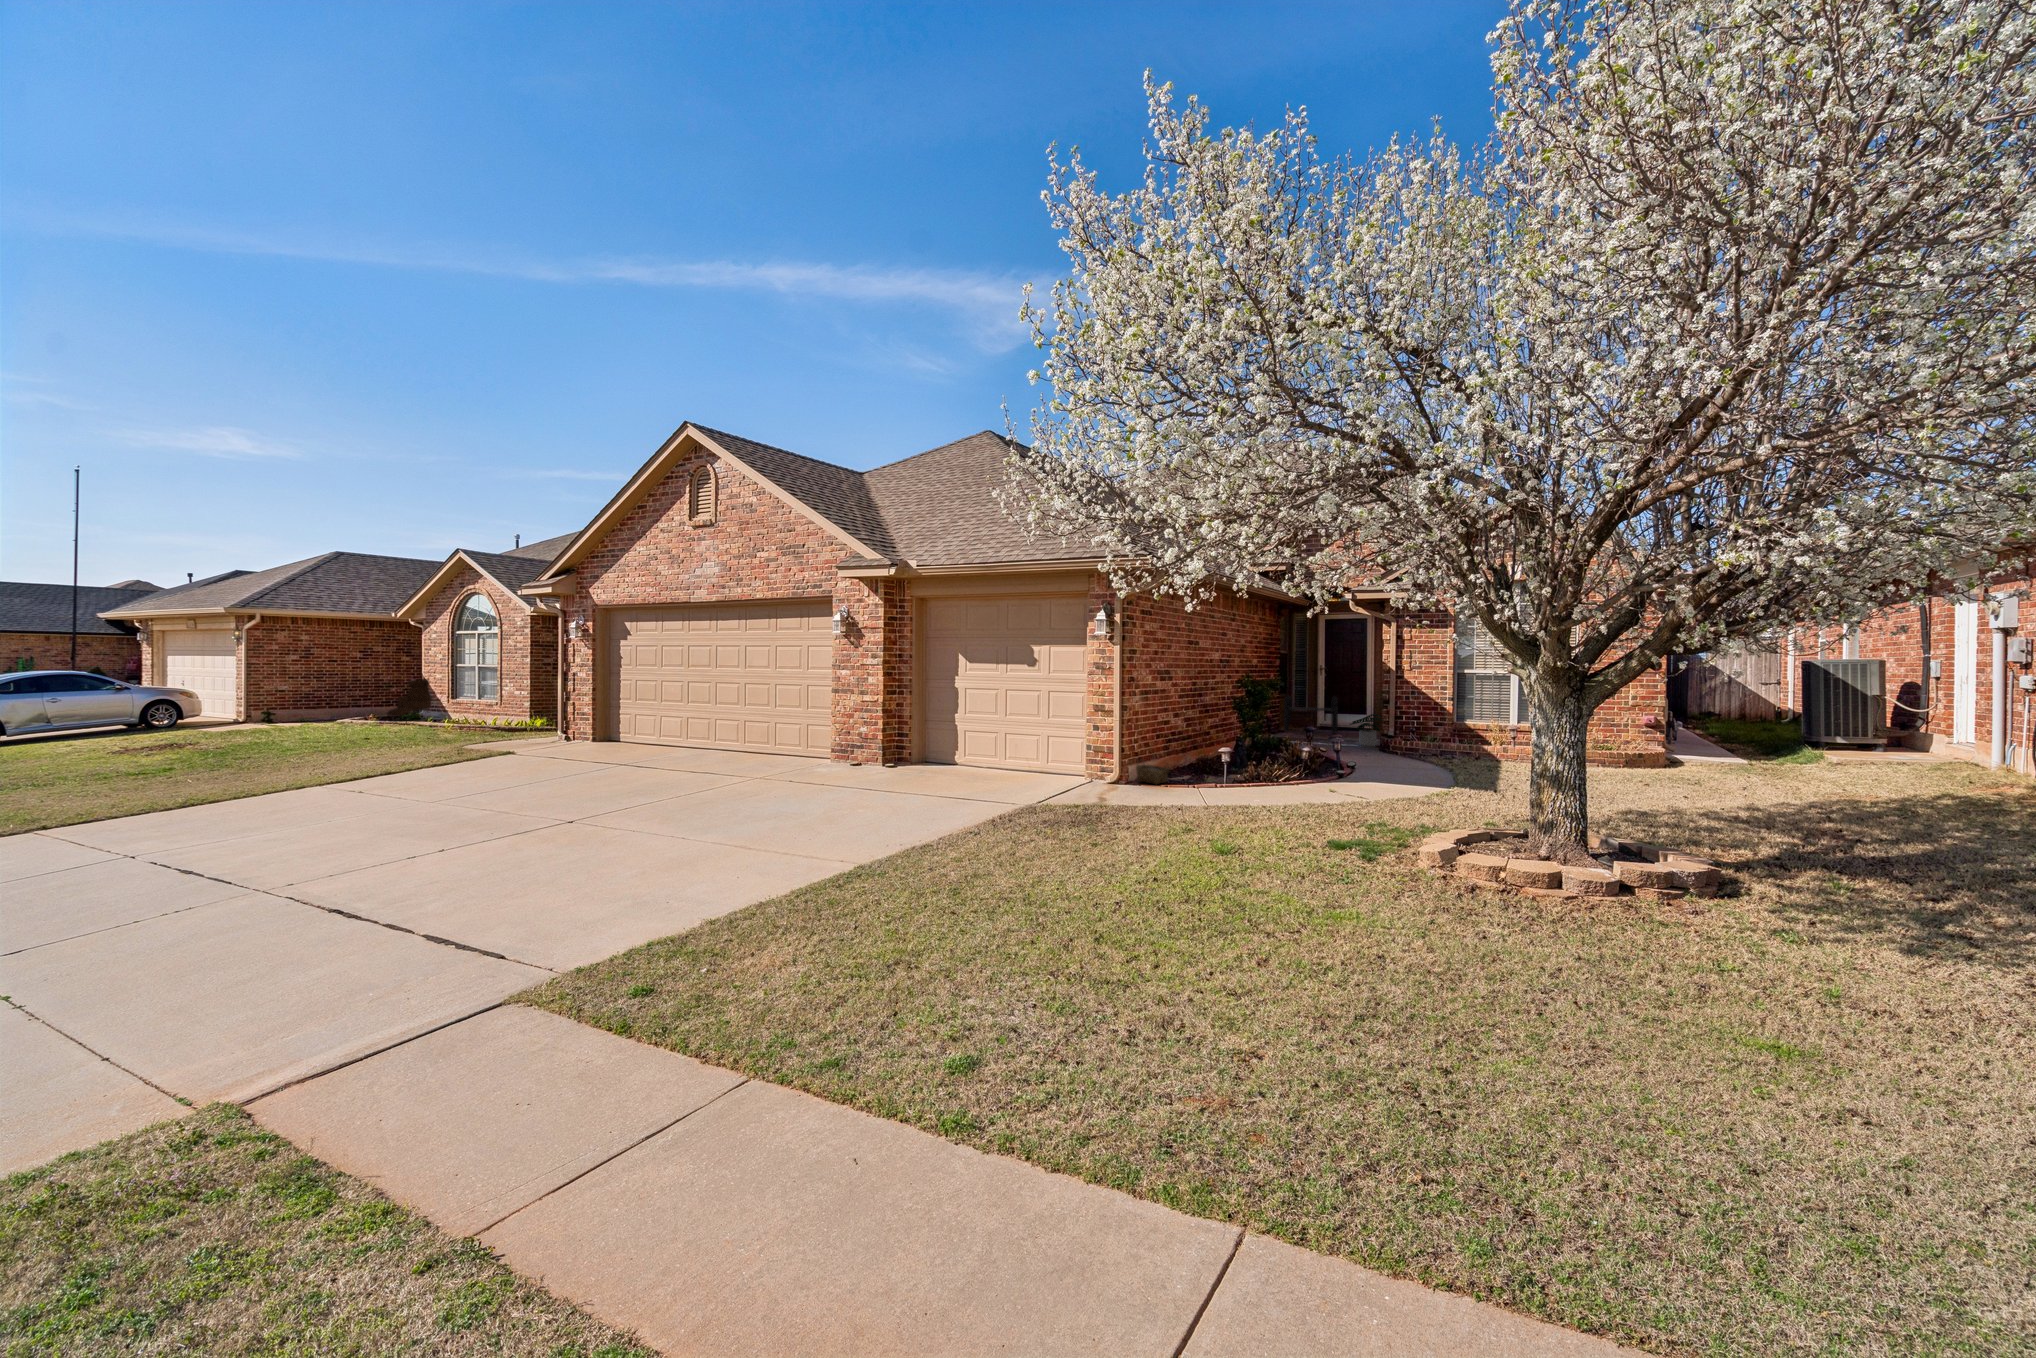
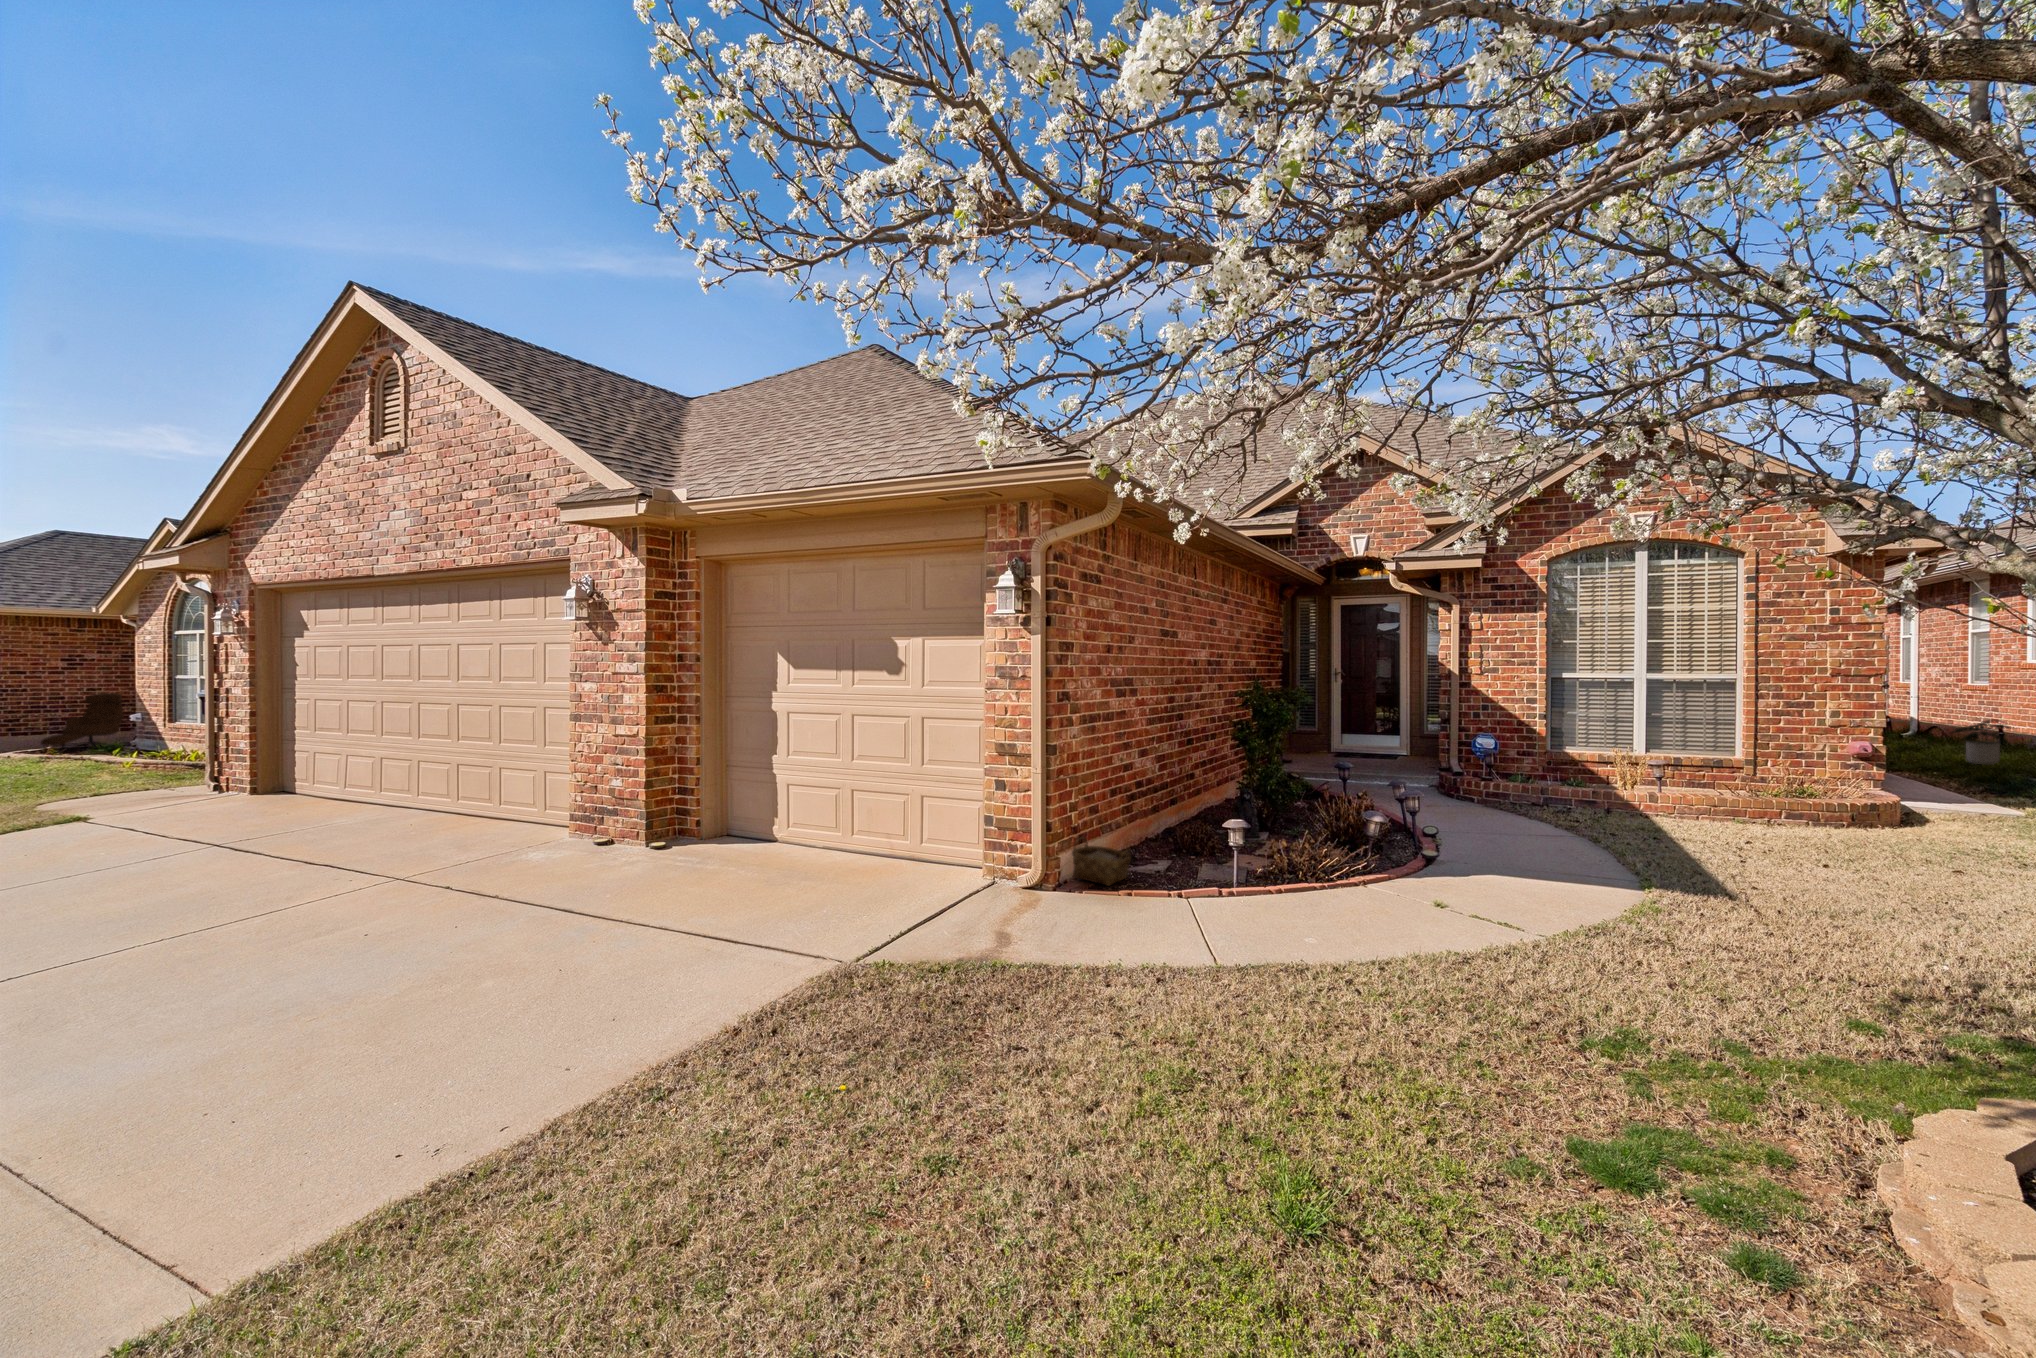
bench: present [1284,696,1338,734] -> none [1282,708,1355,761]
potted plant: present [1350,714,1383,746] -> present [1952,720,2014,765]

